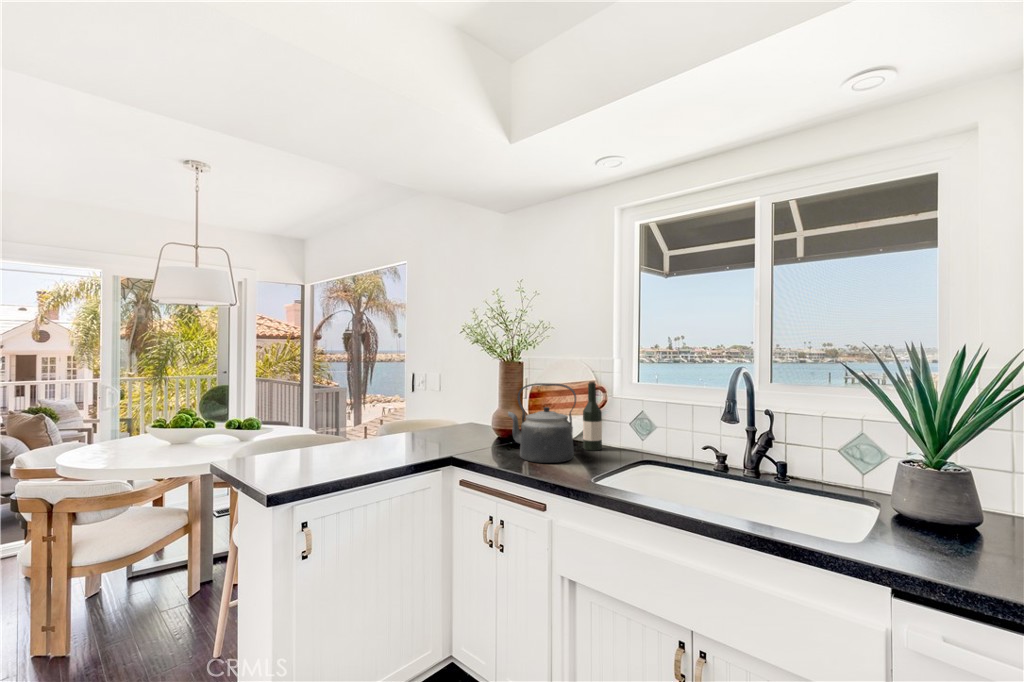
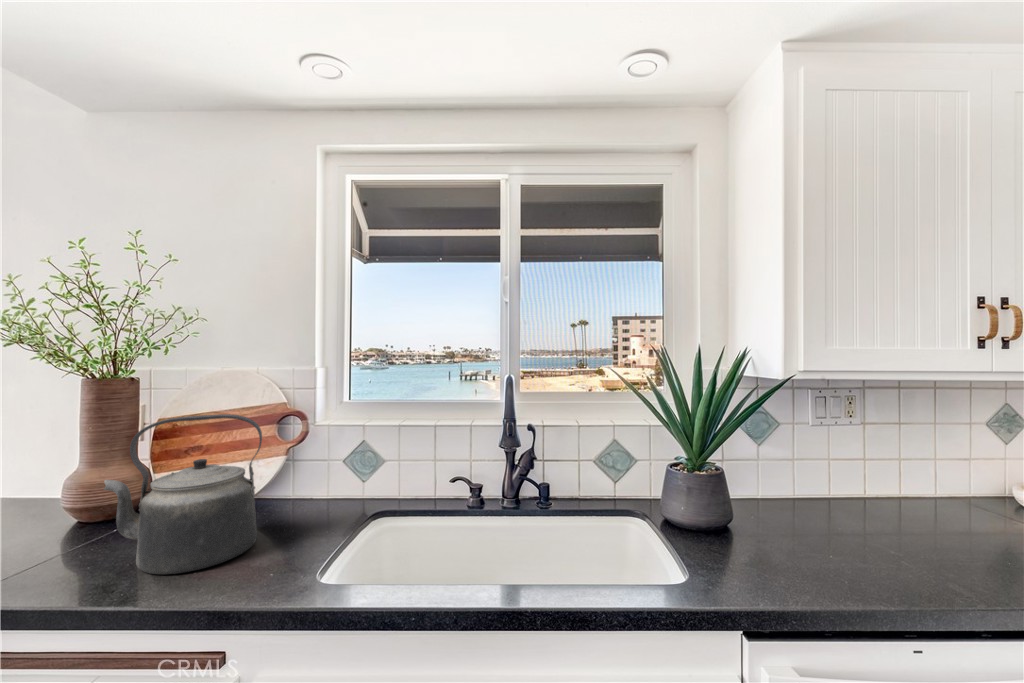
wine bottle: present [583,382,602,450] -> none [265,403,298,513]

